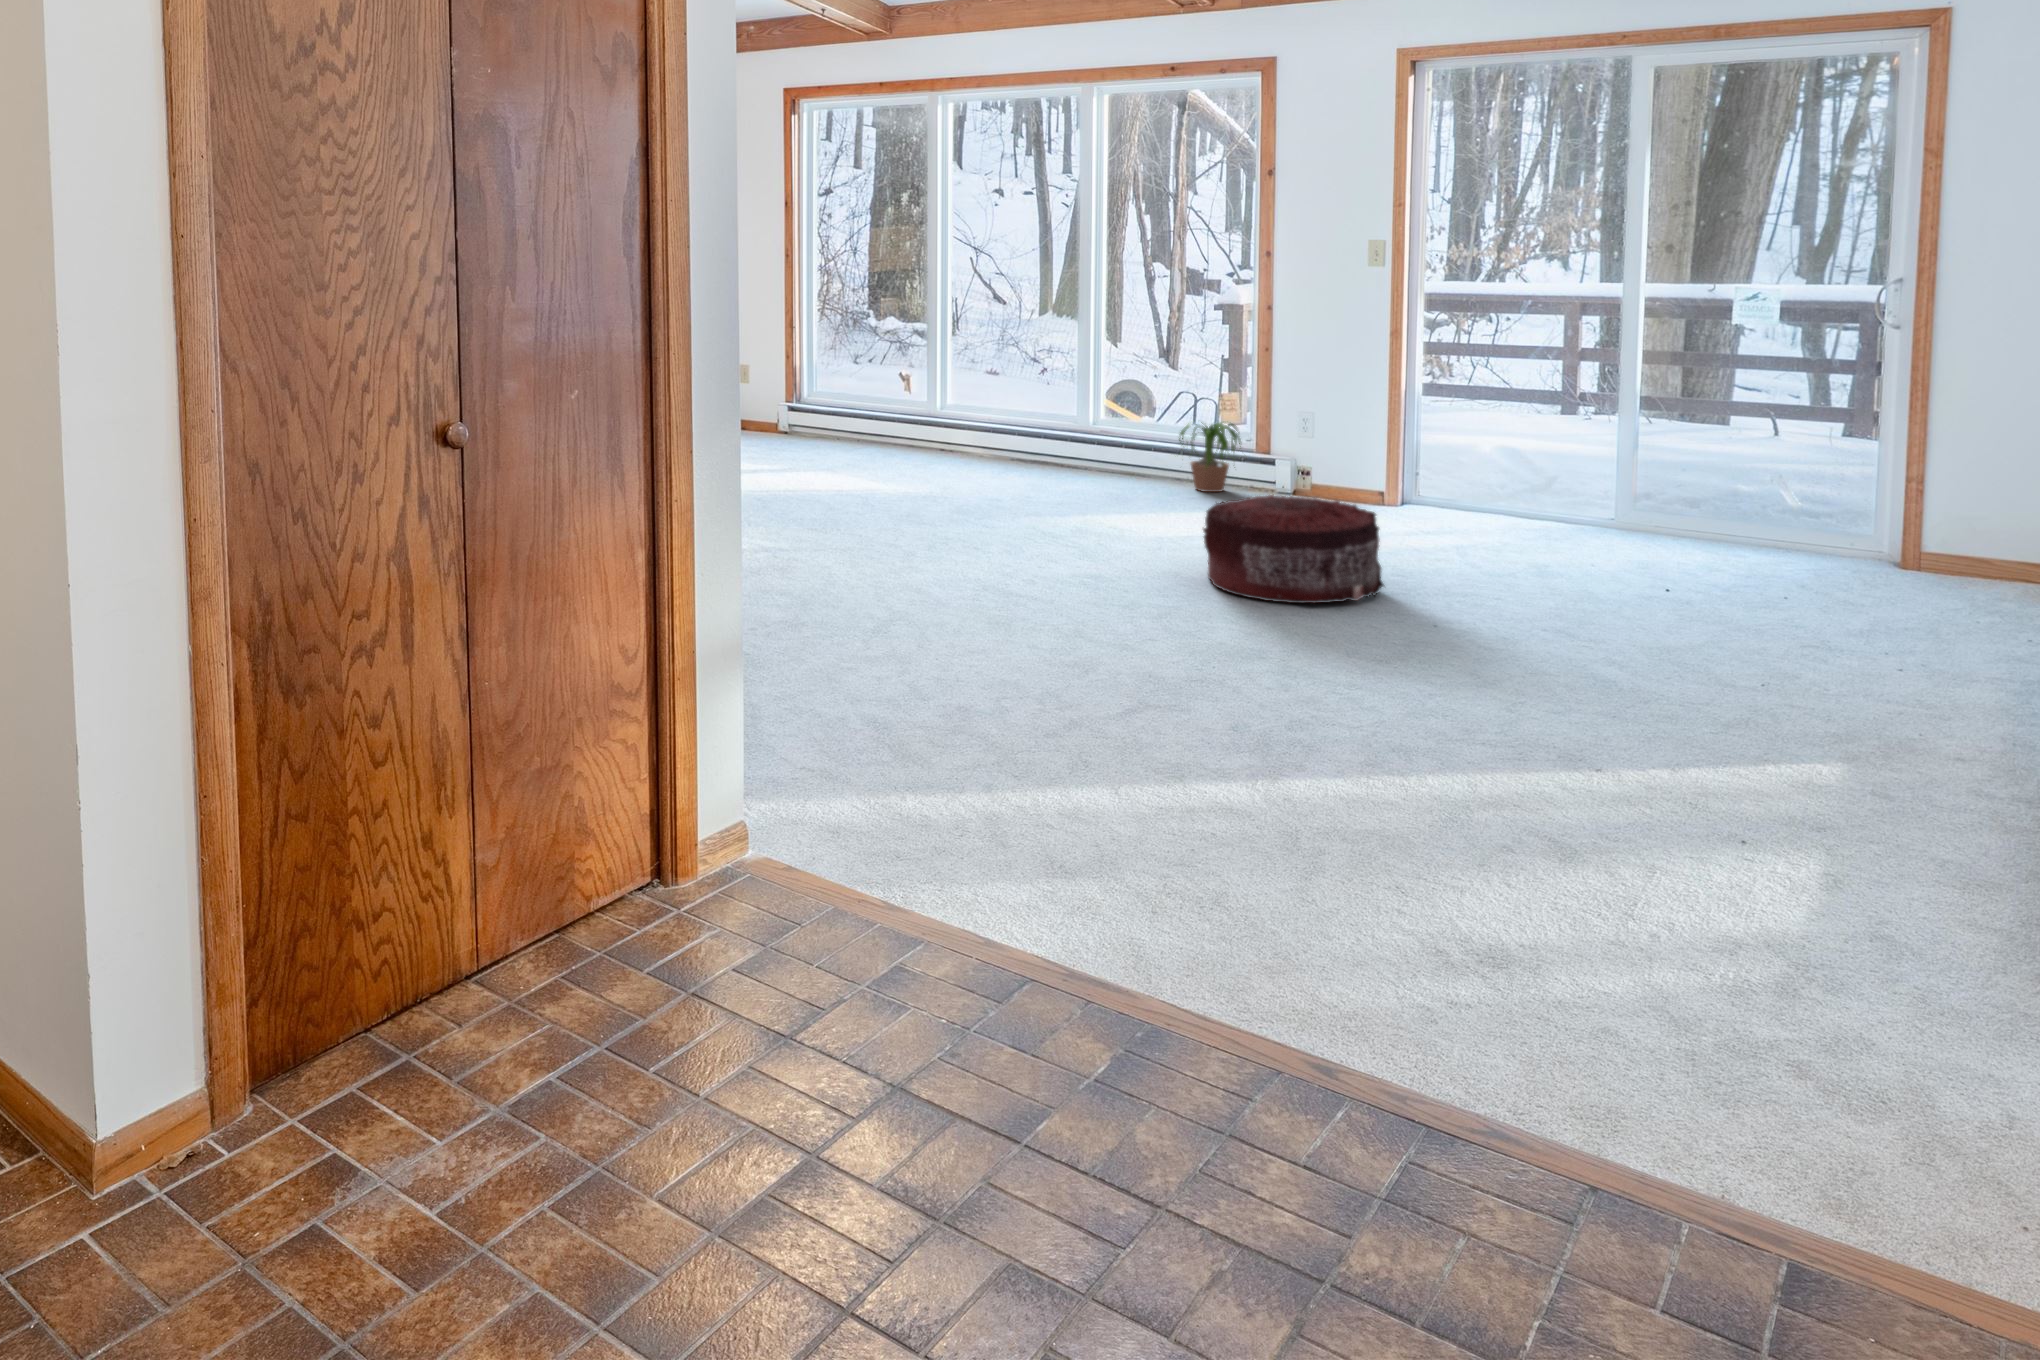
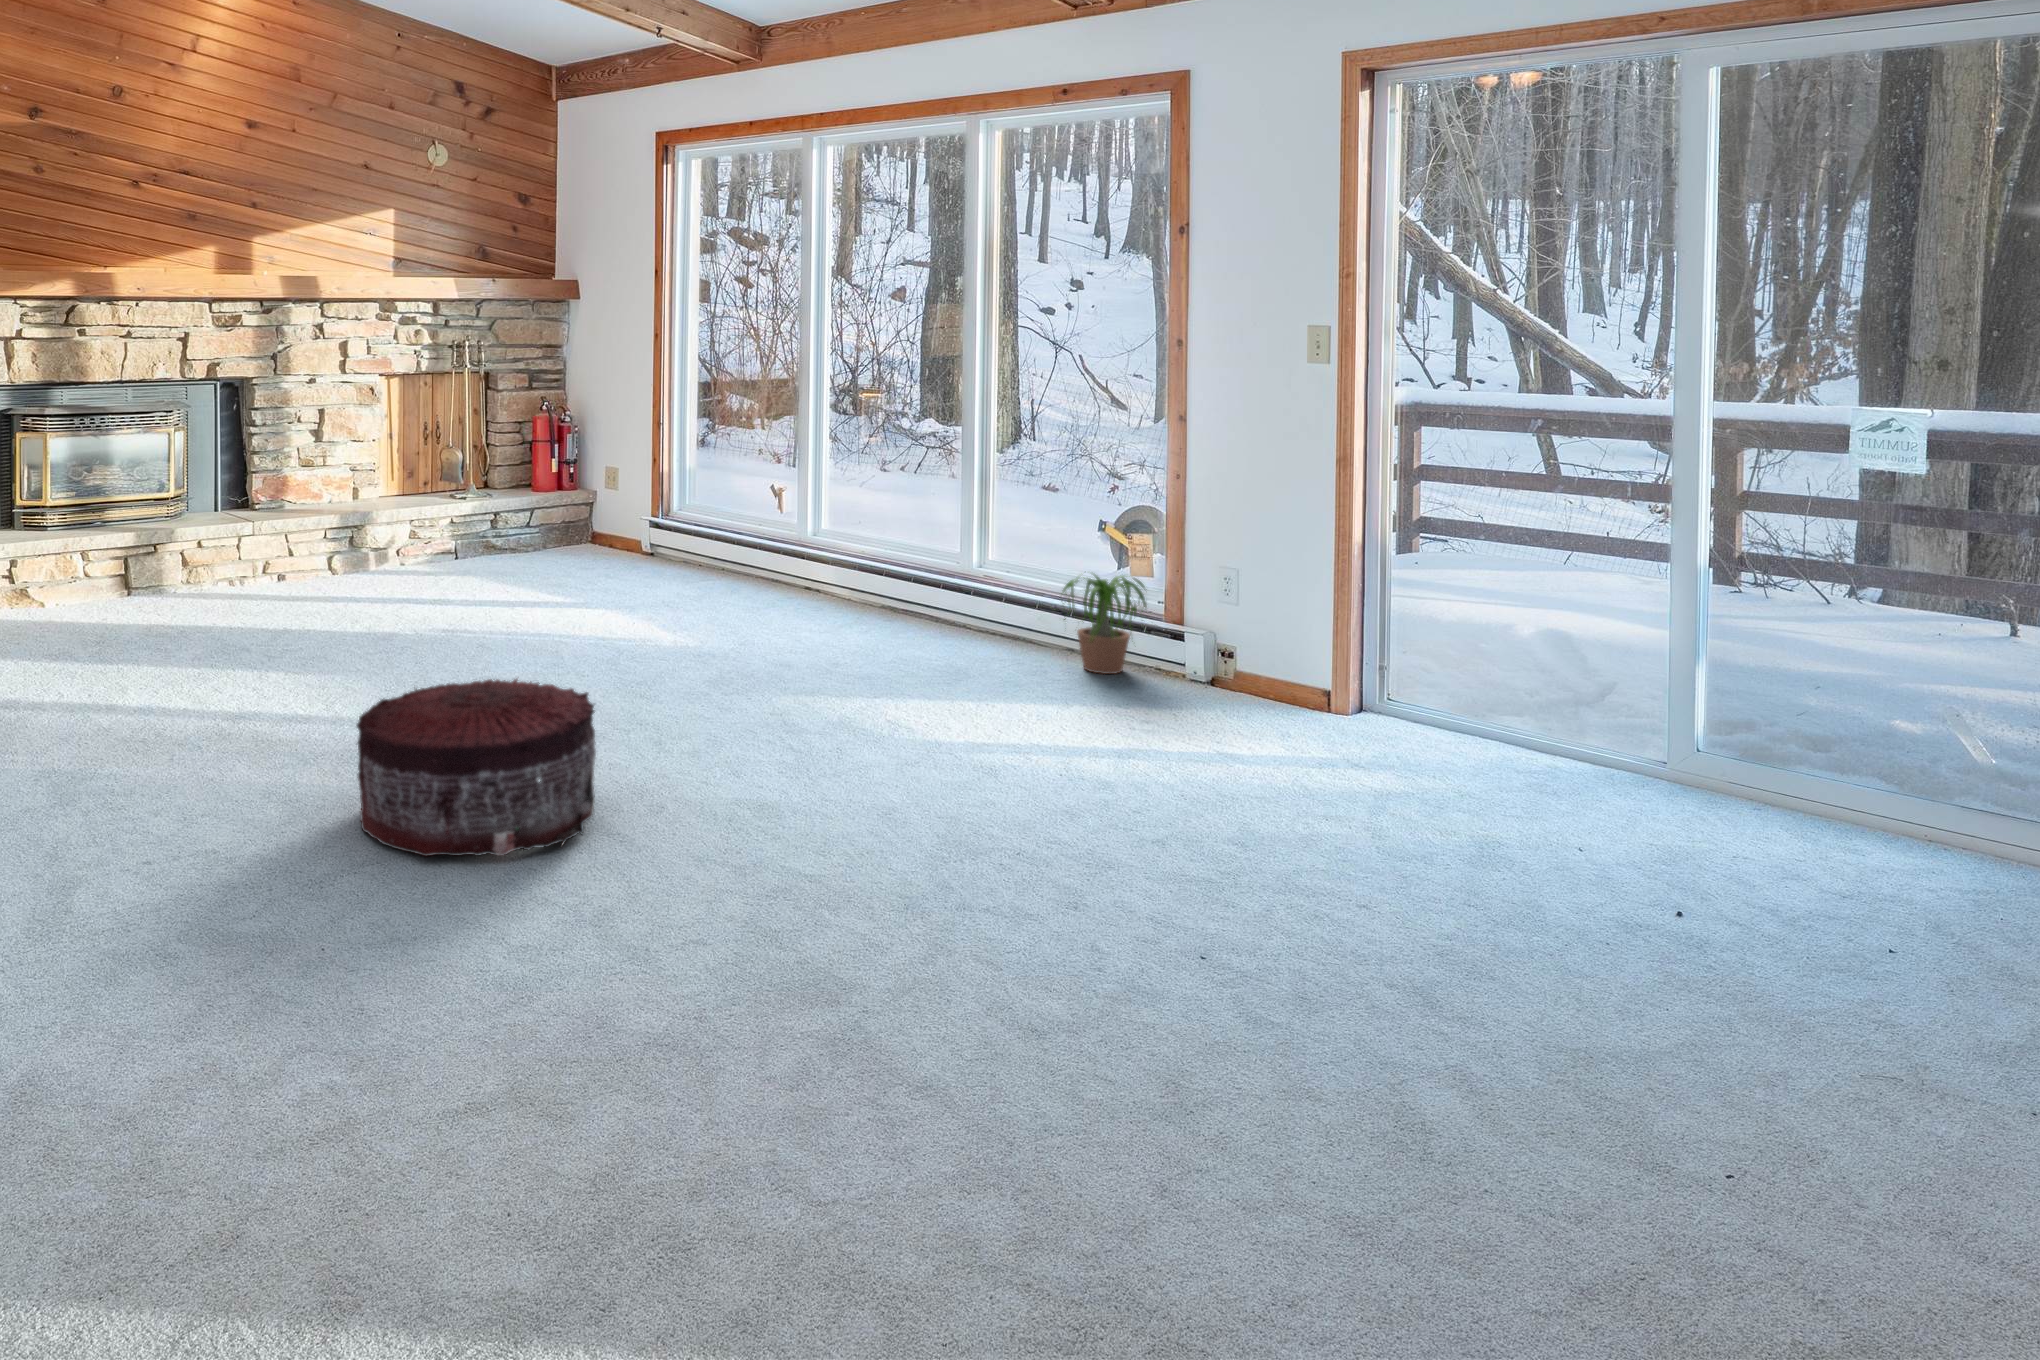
pouf: present [1203,495,1384,603] -> present [357,679,596,856]

